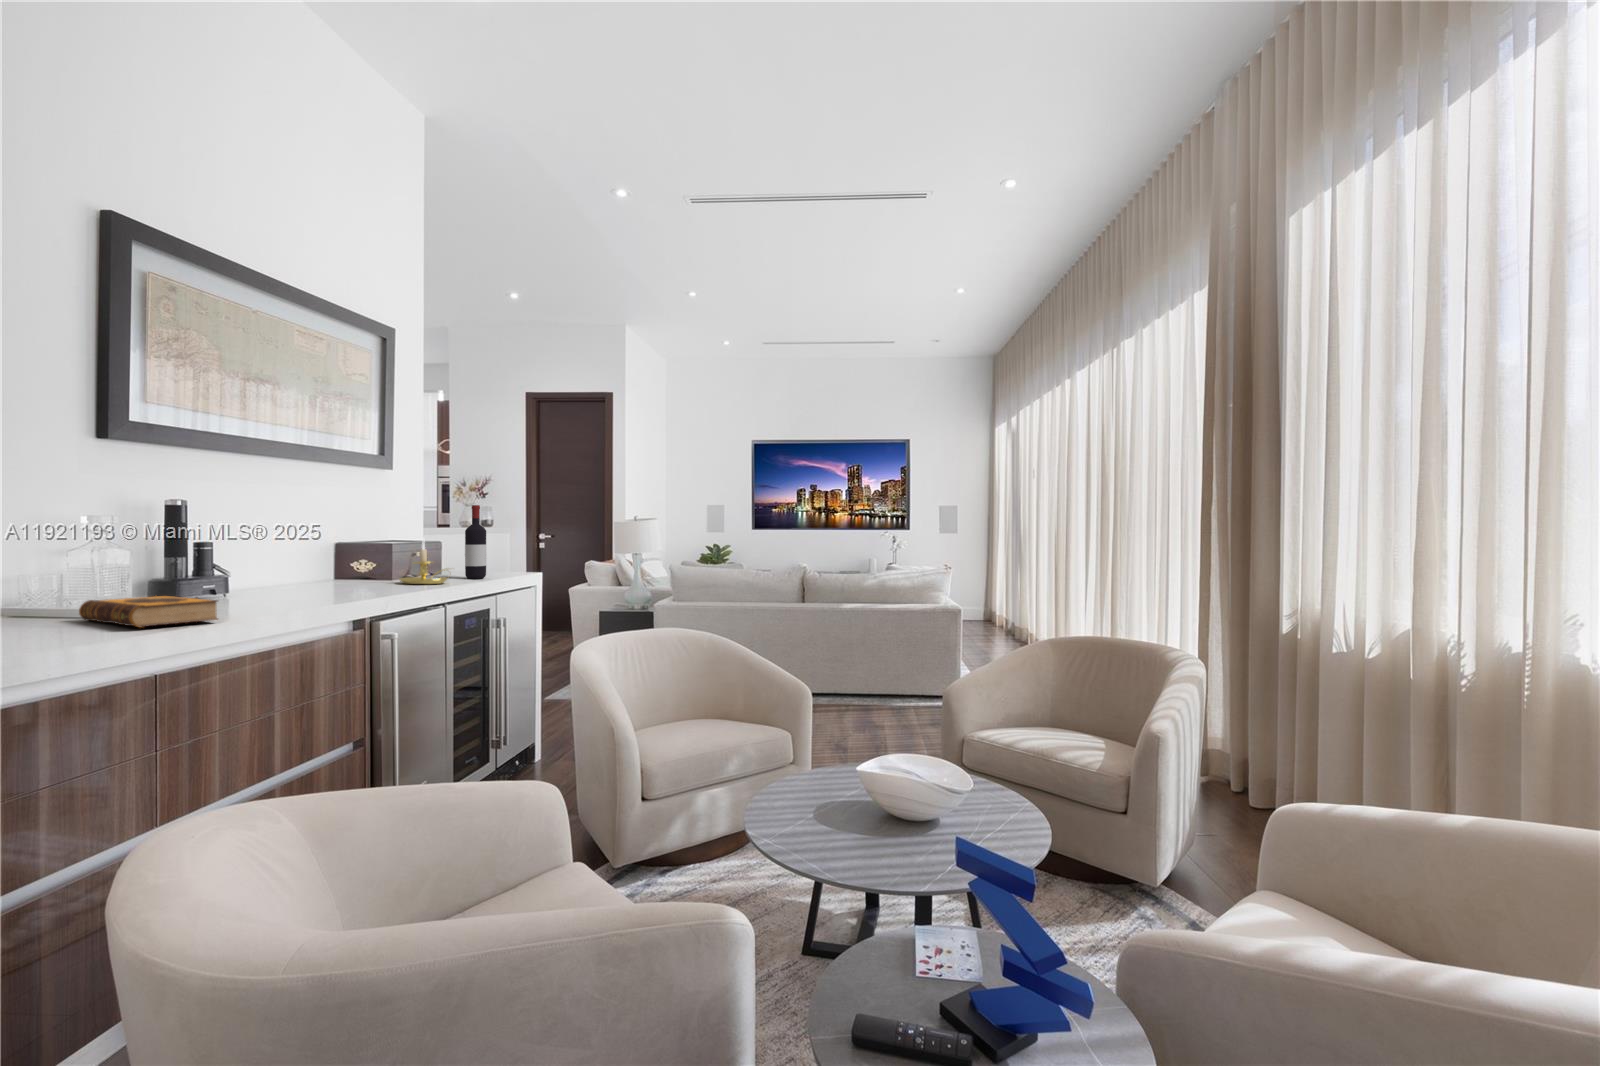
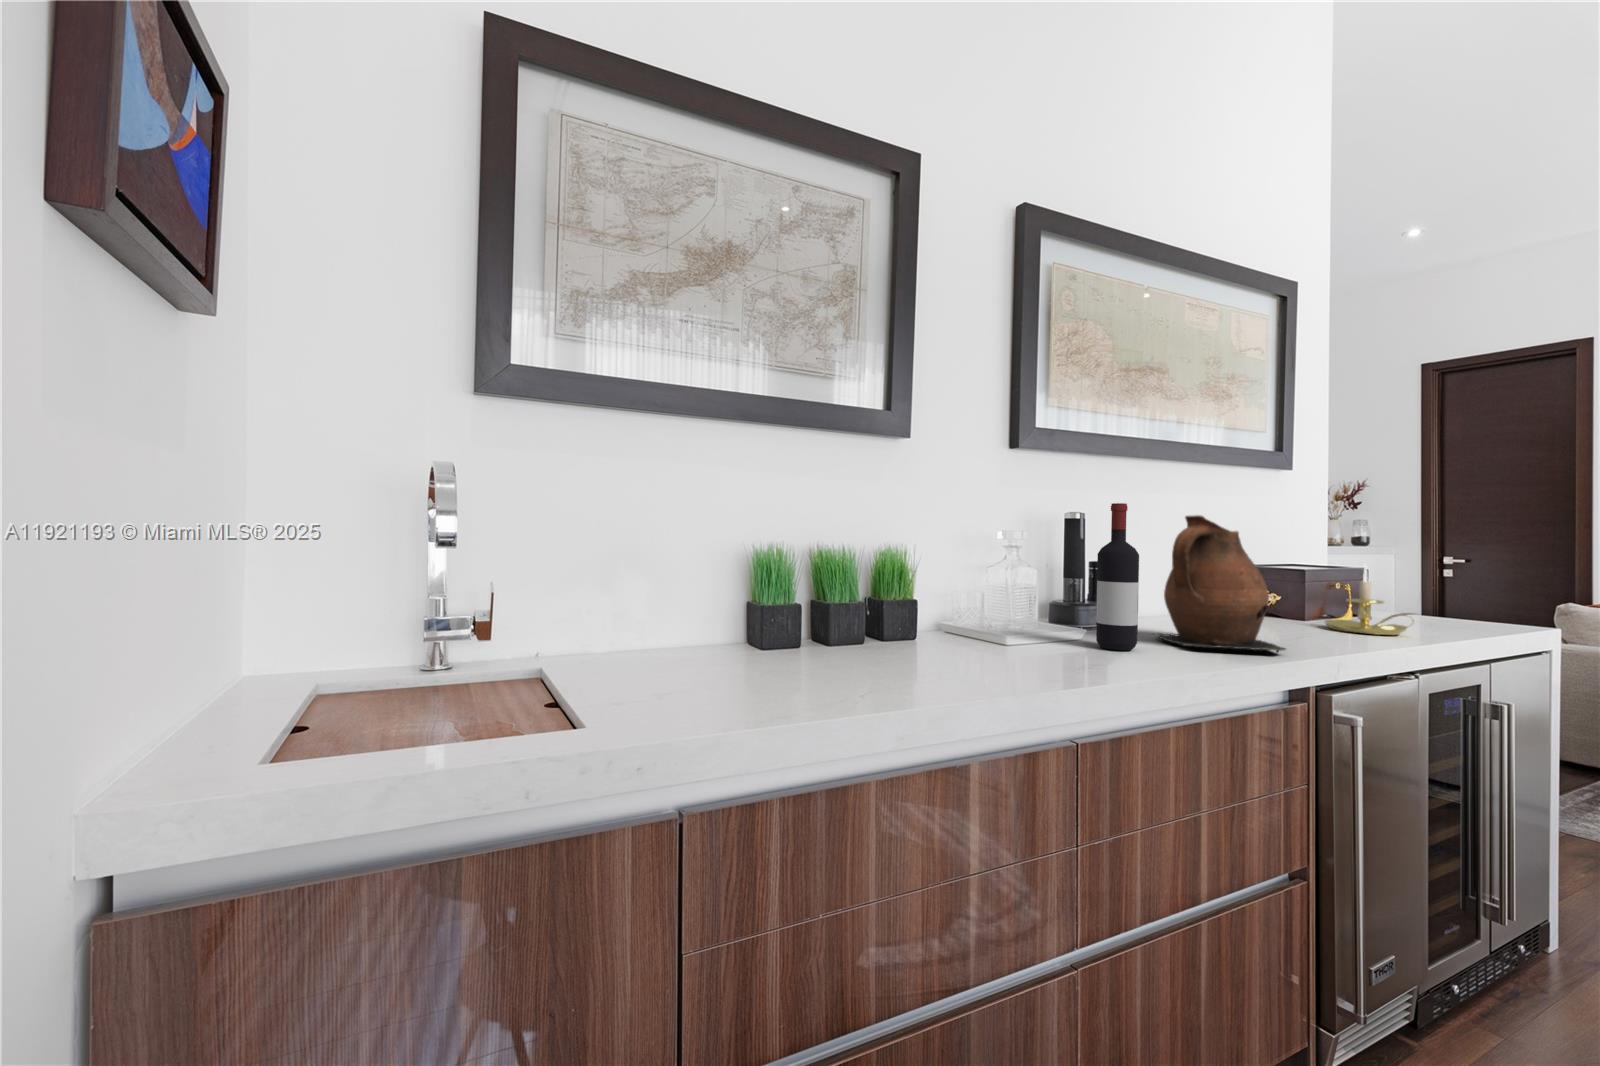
ceramic pitcher: none [249,503,350,601] -> present [1159,515,1286,652]
wine bottle: present [465,505,486,579] -> present [1096,503,1139,650]
hardback book: present [79,596,218,628] -> none [995,629,1144,677]

